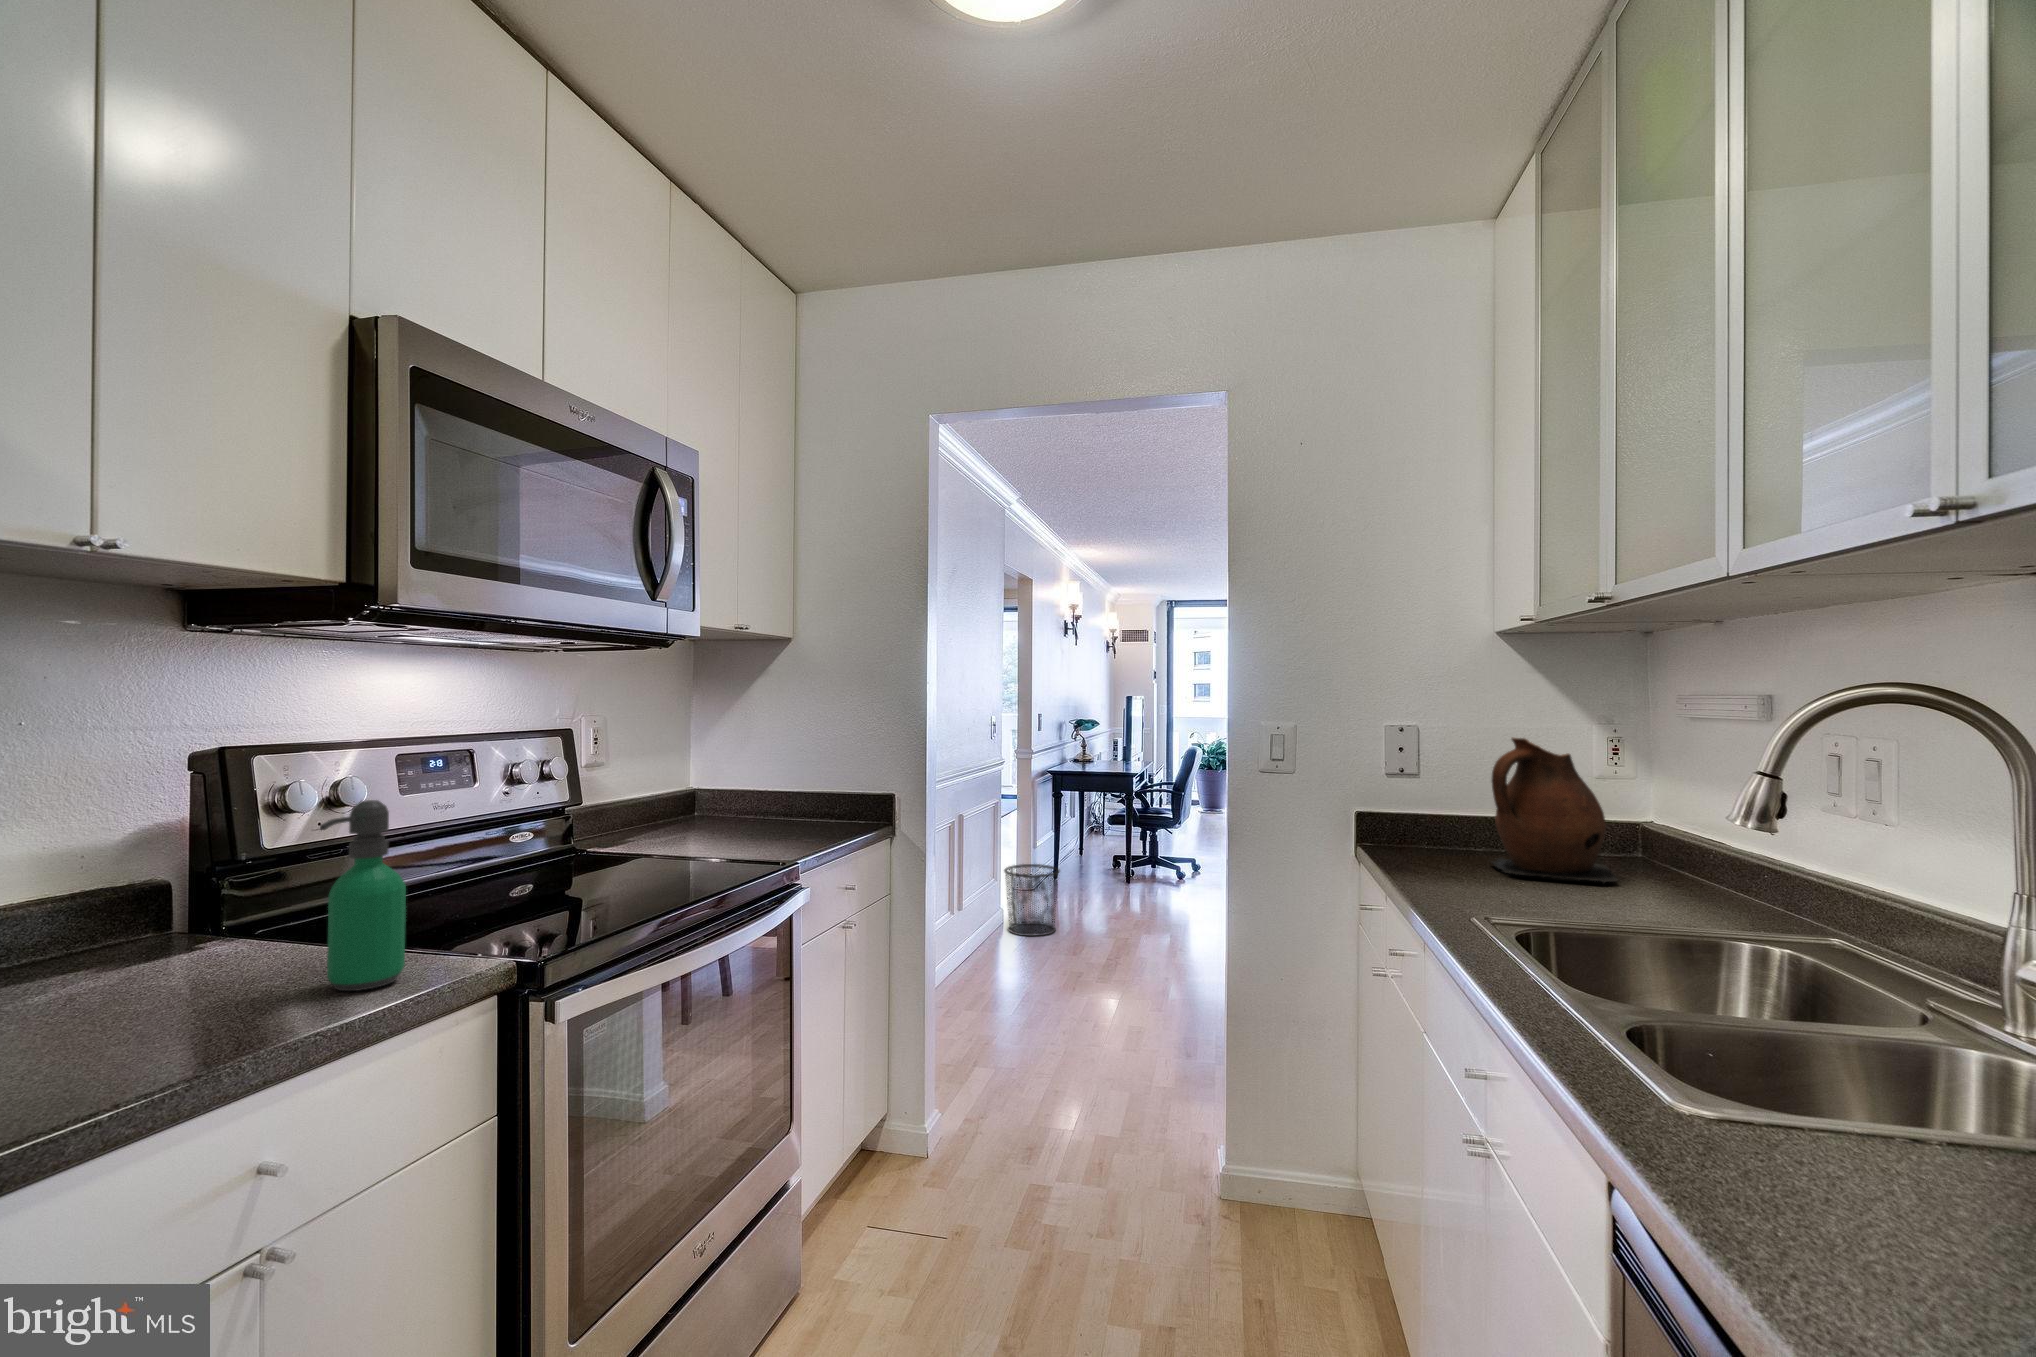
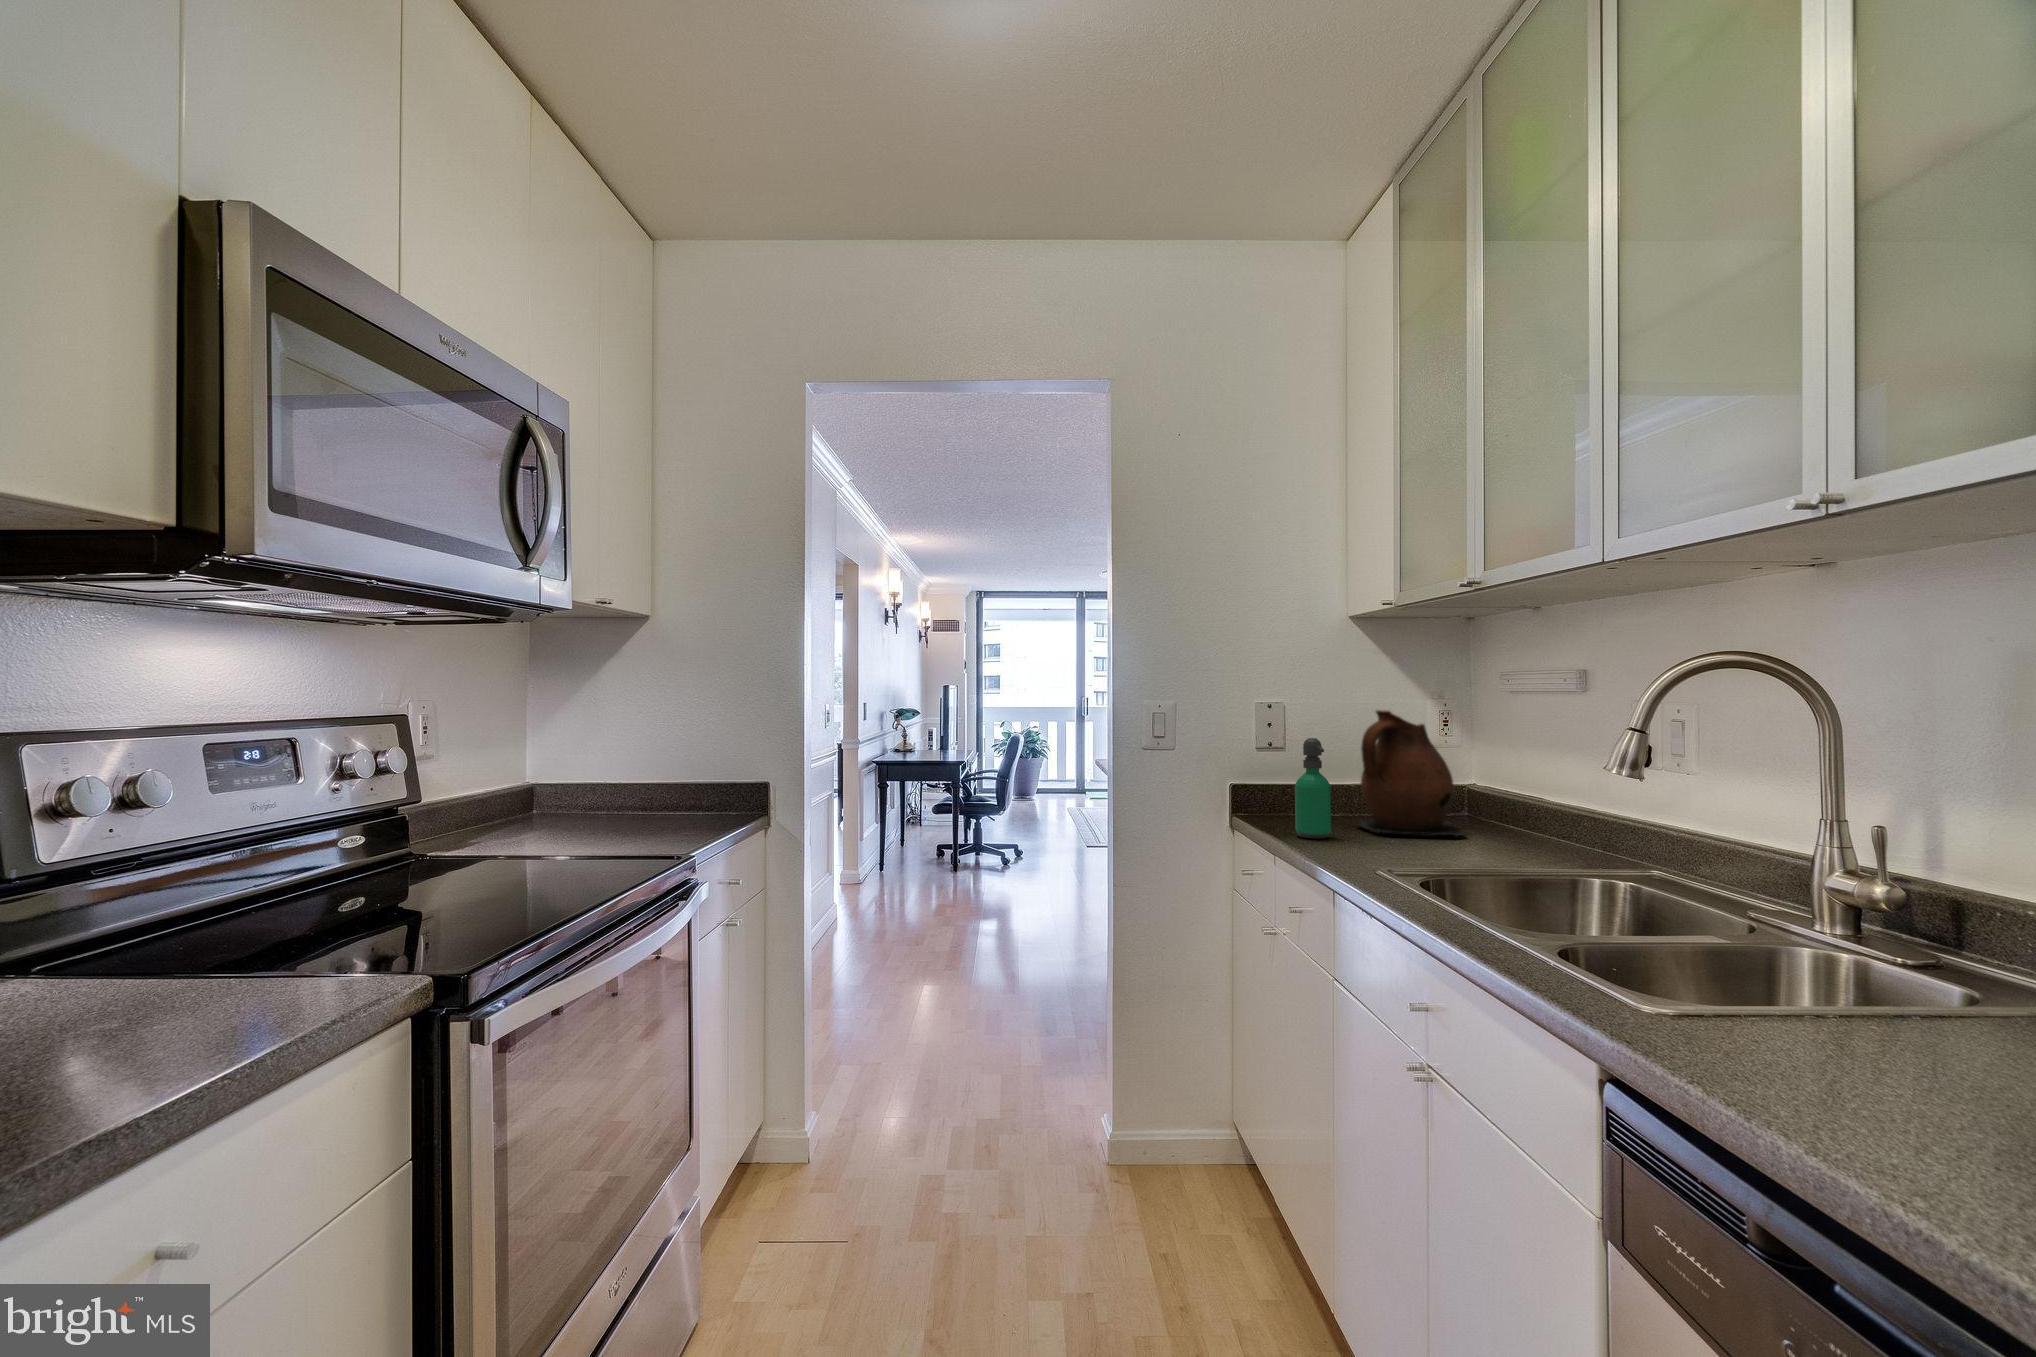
soap dispenser: present [320,800,406,991] -> present [1295,738,1331,839]
waste bin: present [1004,864,1060,936] -> none [840,855,898,928]

